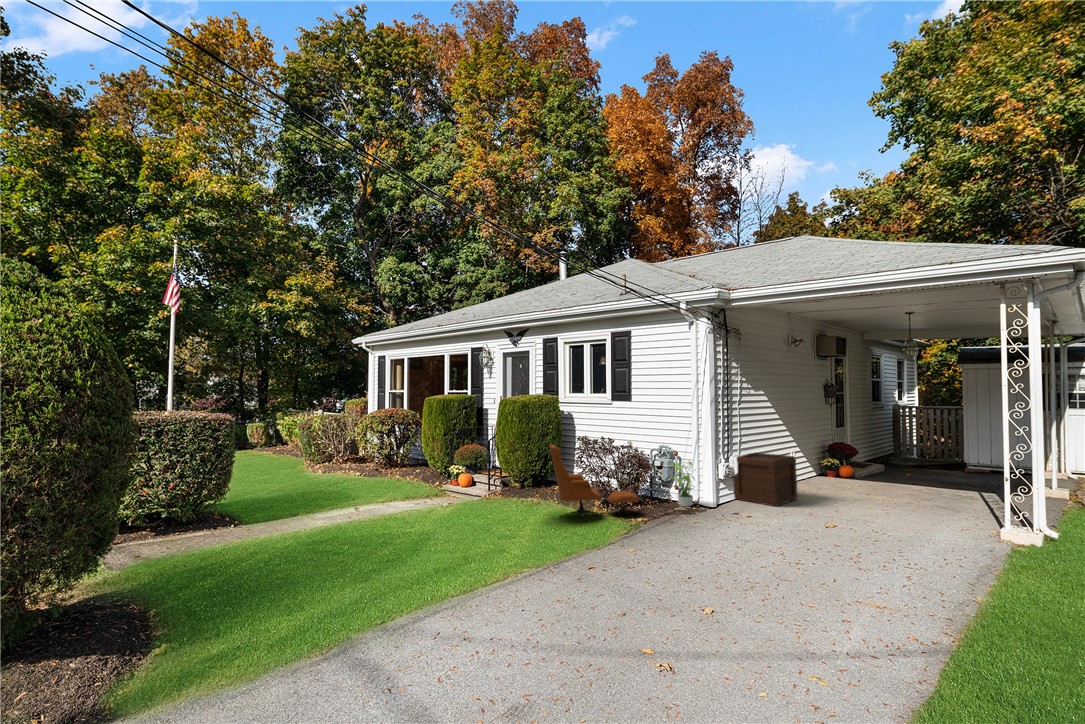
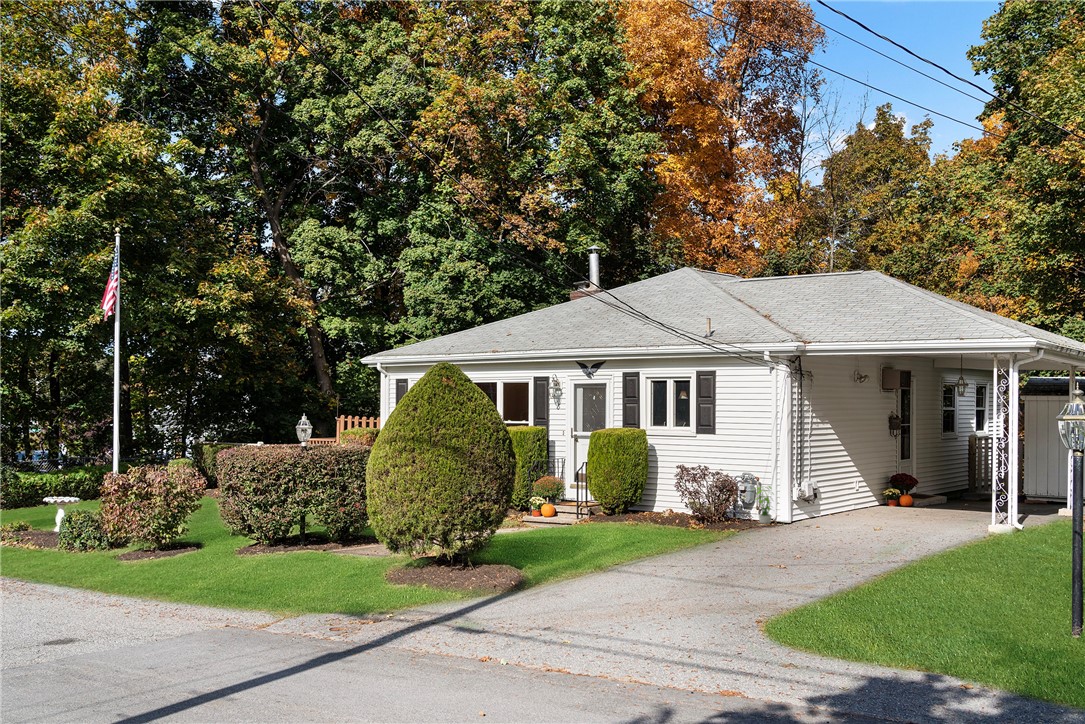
lounge chair: present [550,444,639,521] -> none [657,471,730,532]
wooden crate: present [733,453,798,506] -> none [804,480,857,522]

